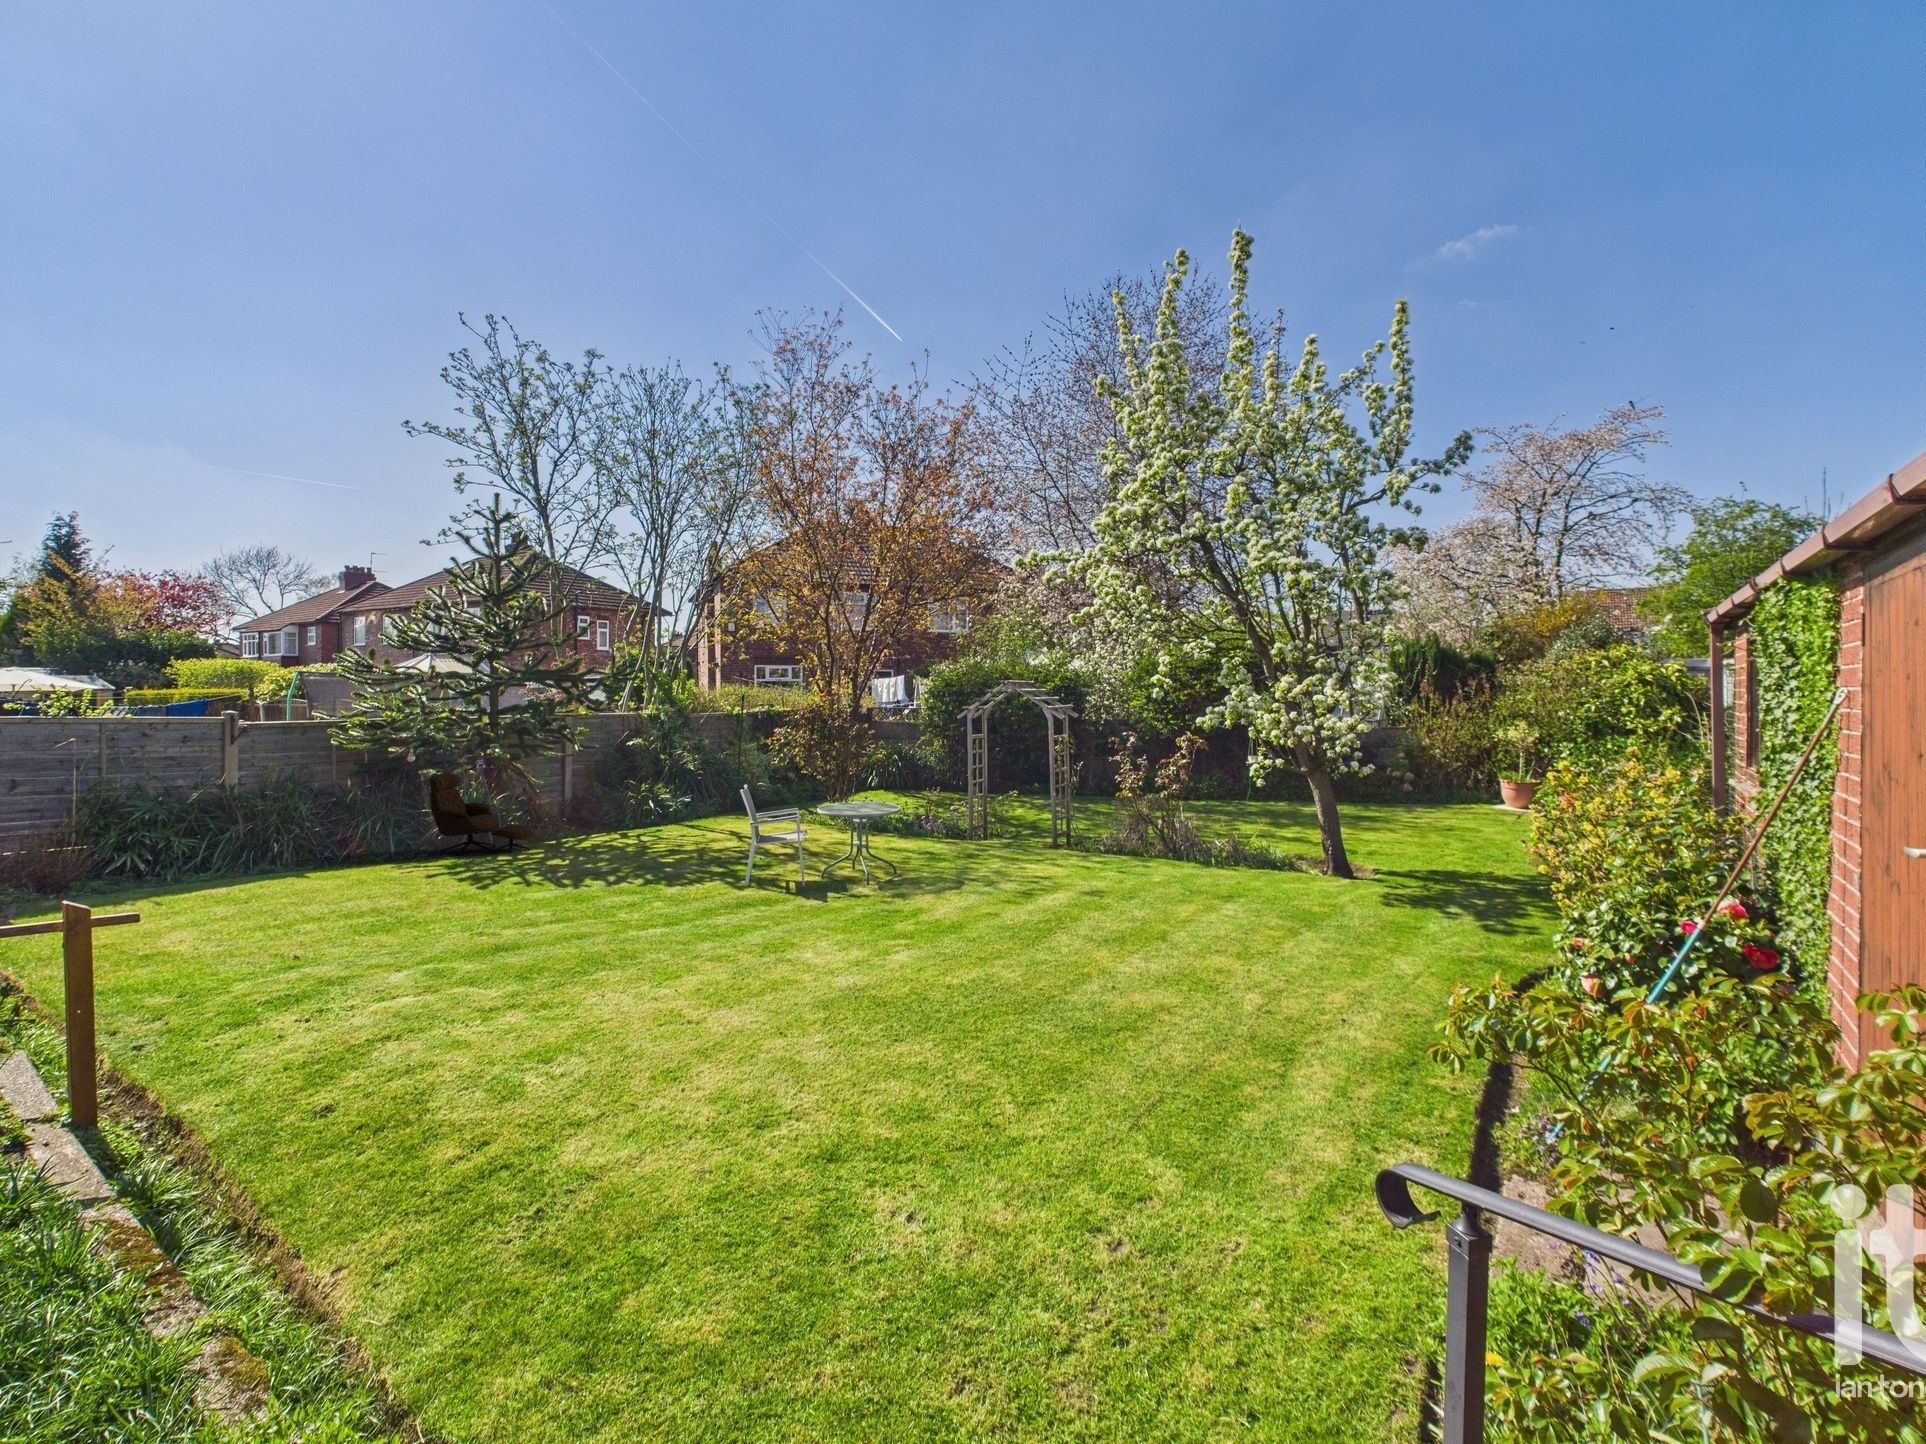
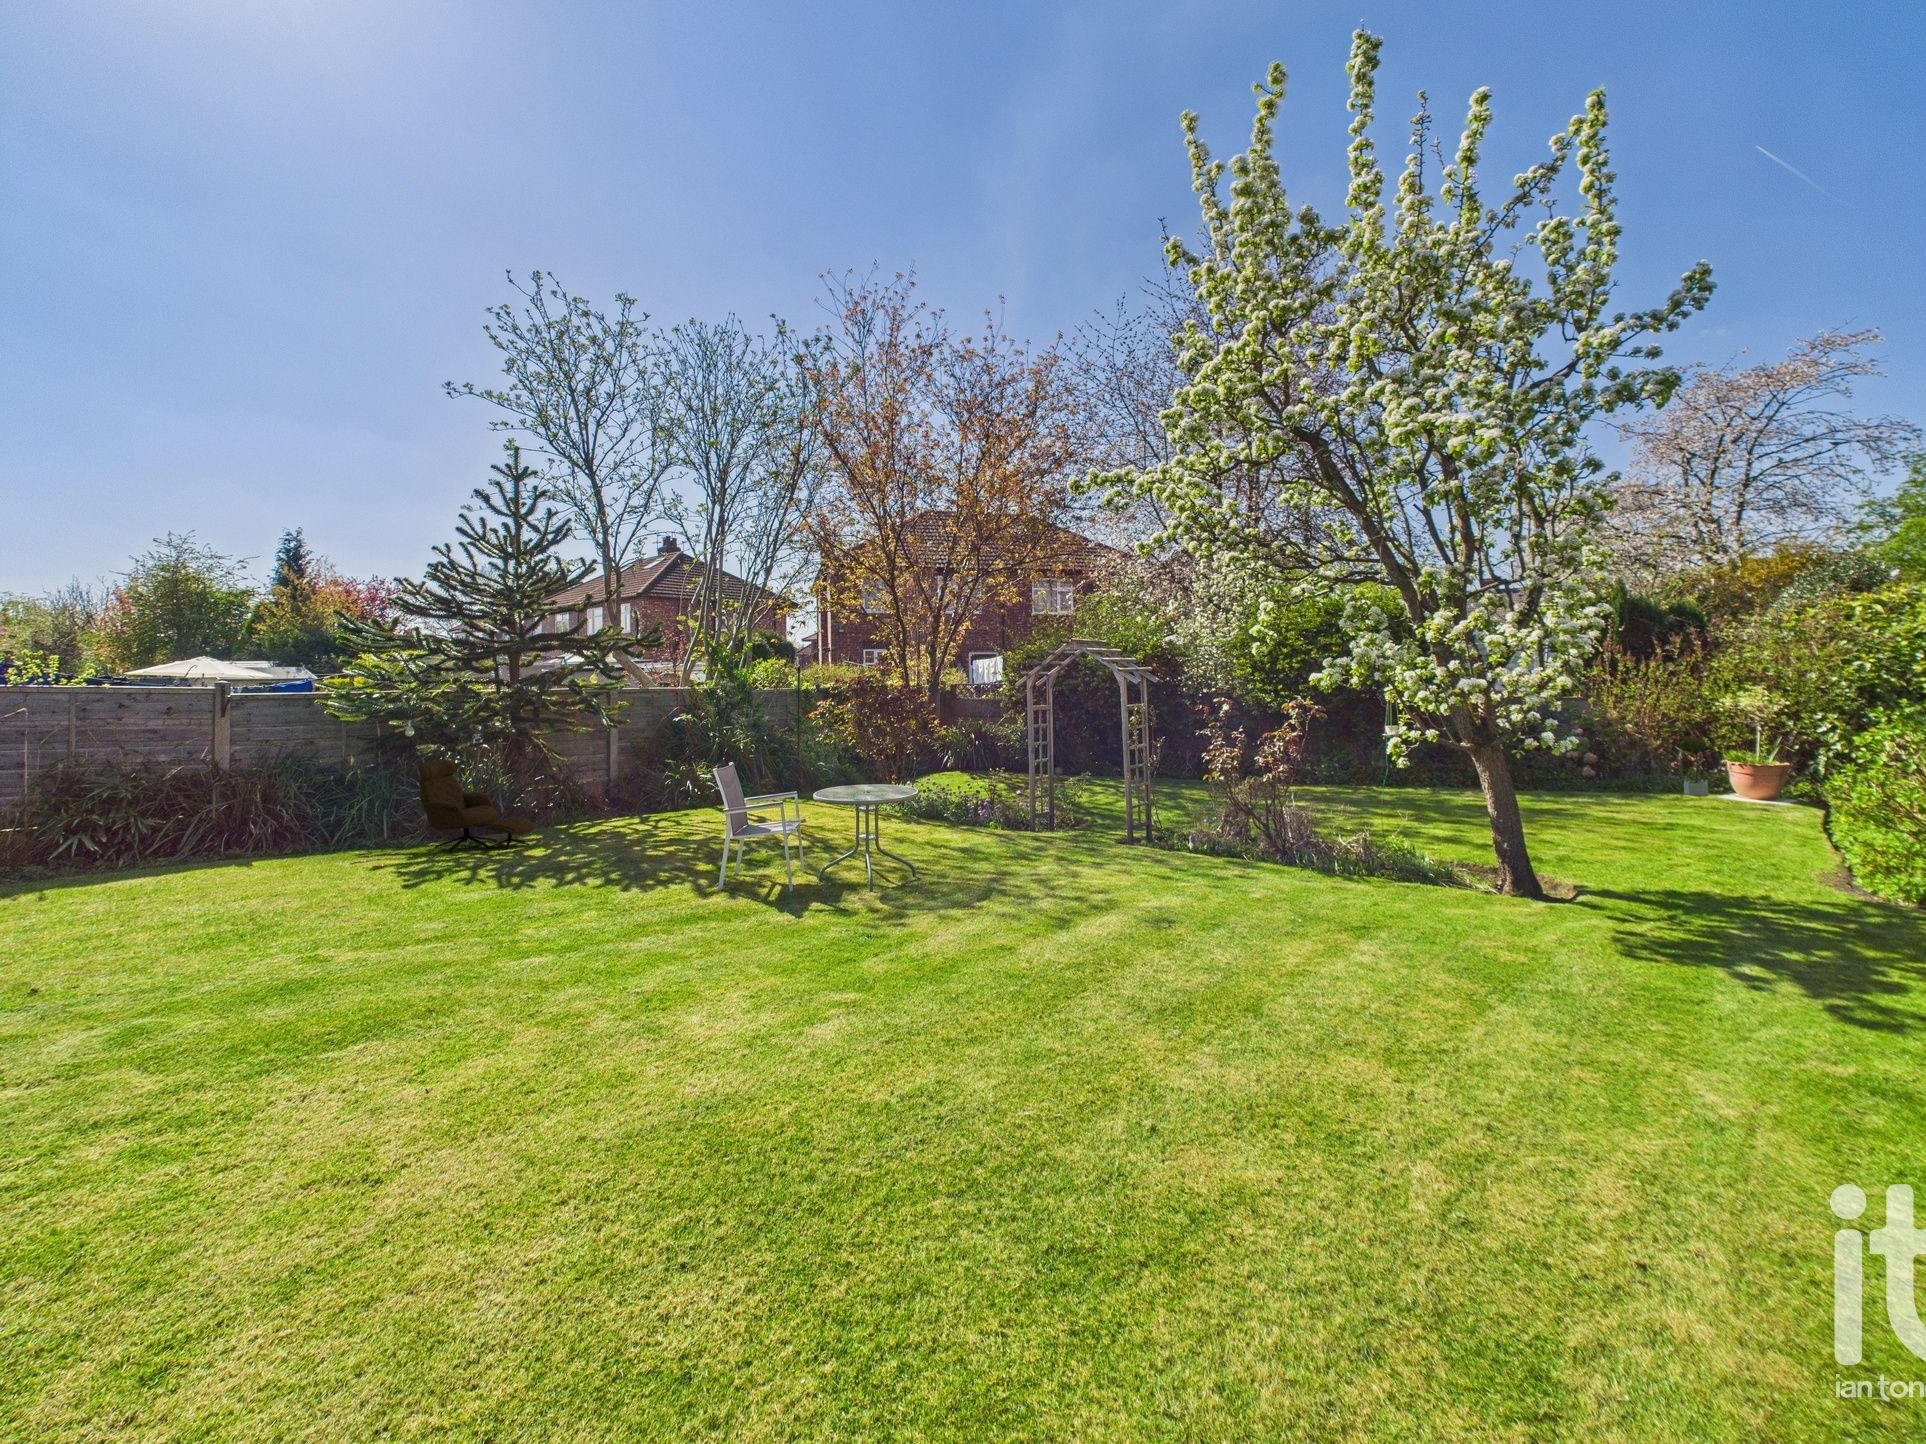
potted tree: none [1471,760,1493,807] -> present [1680,737,1710,796]

